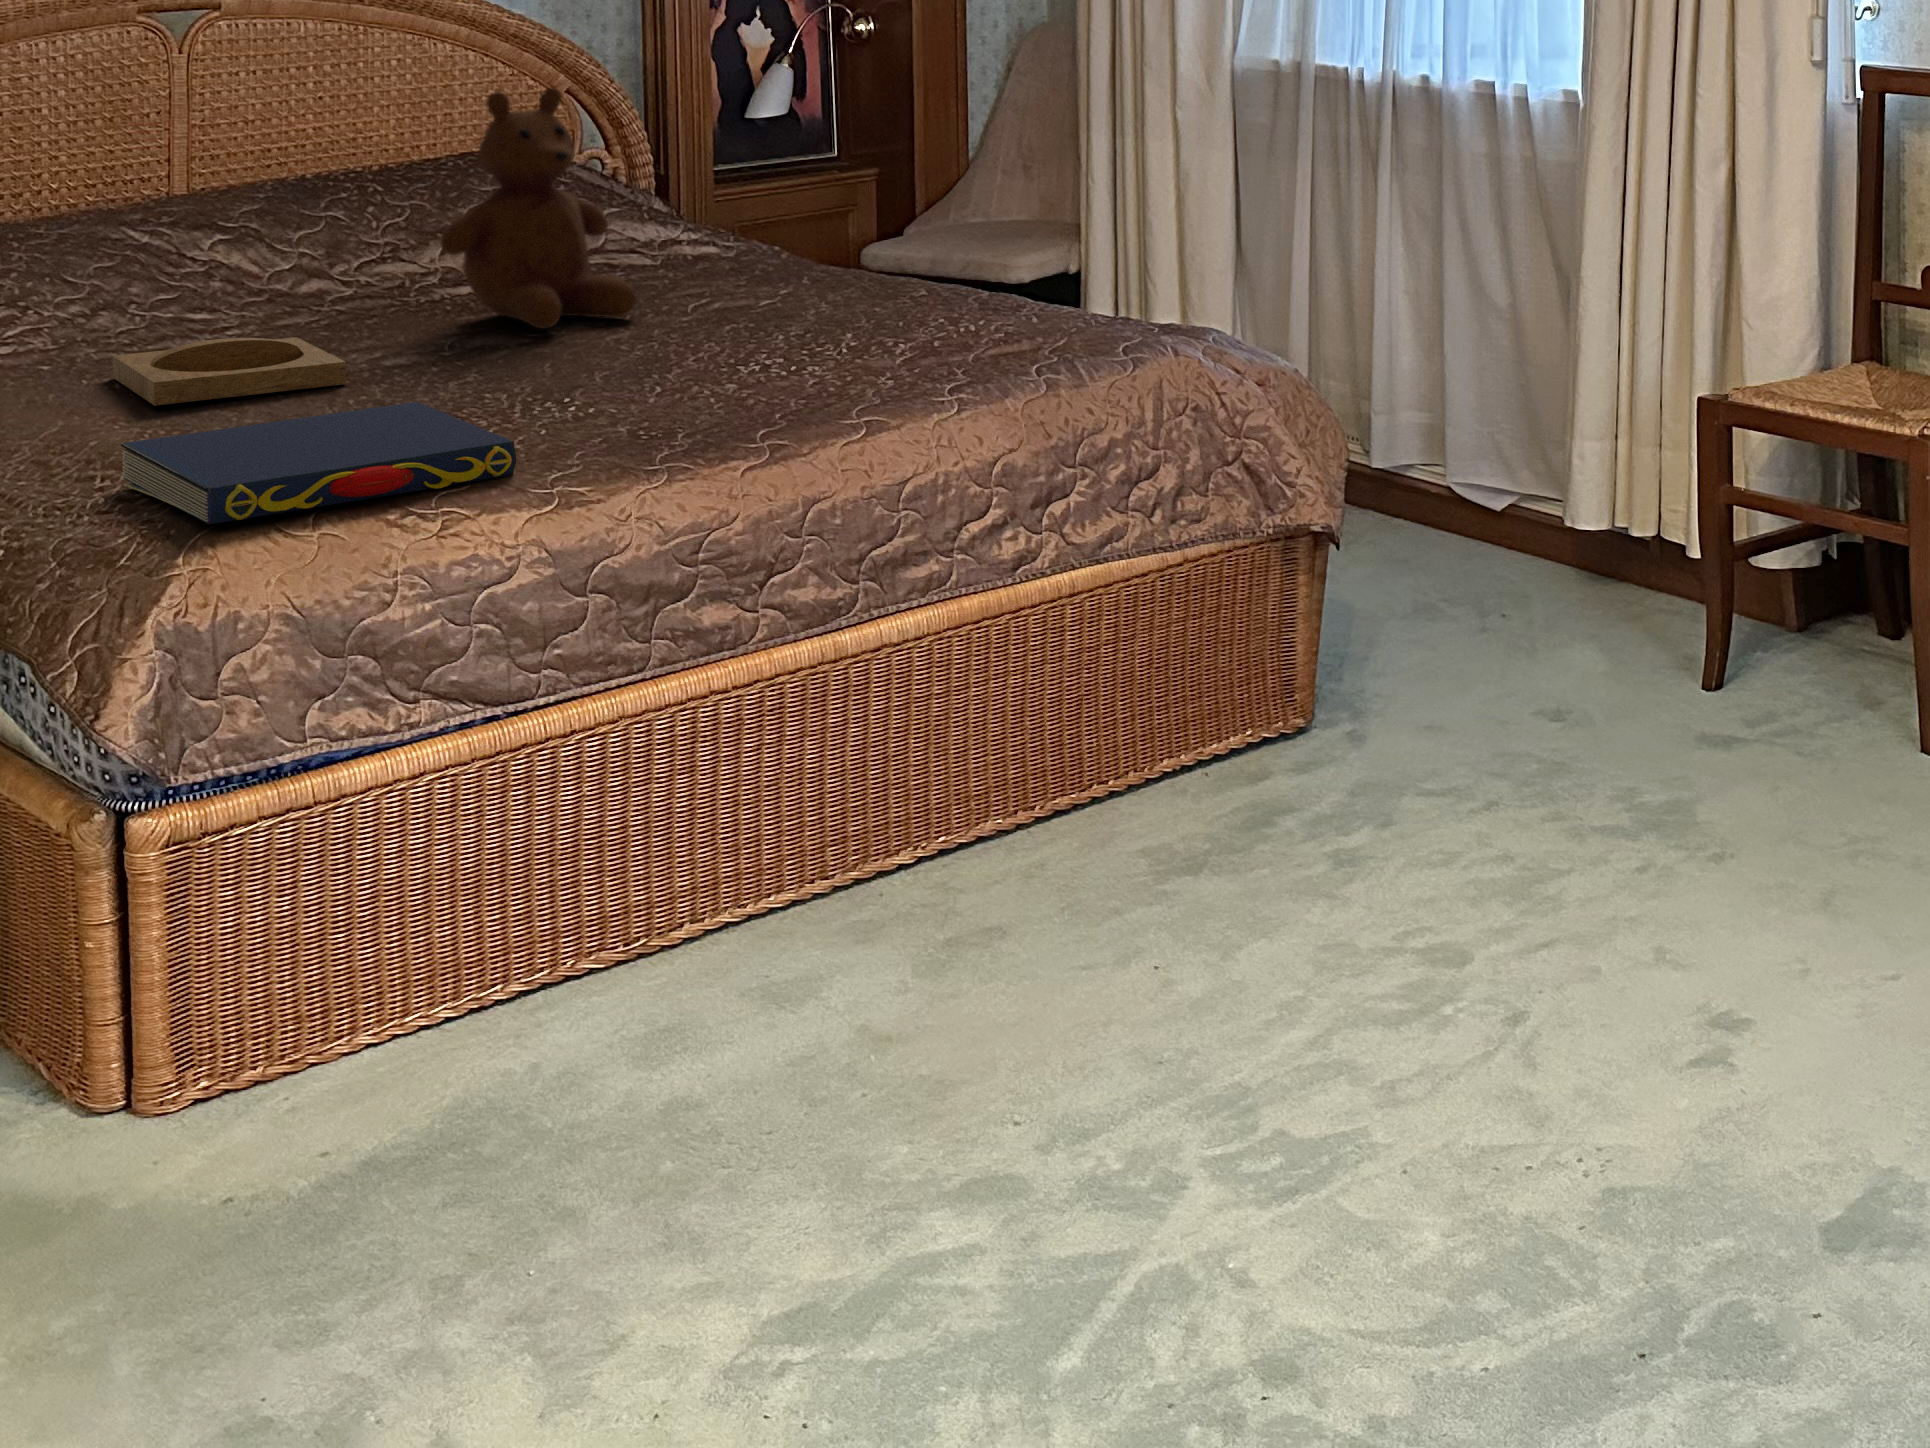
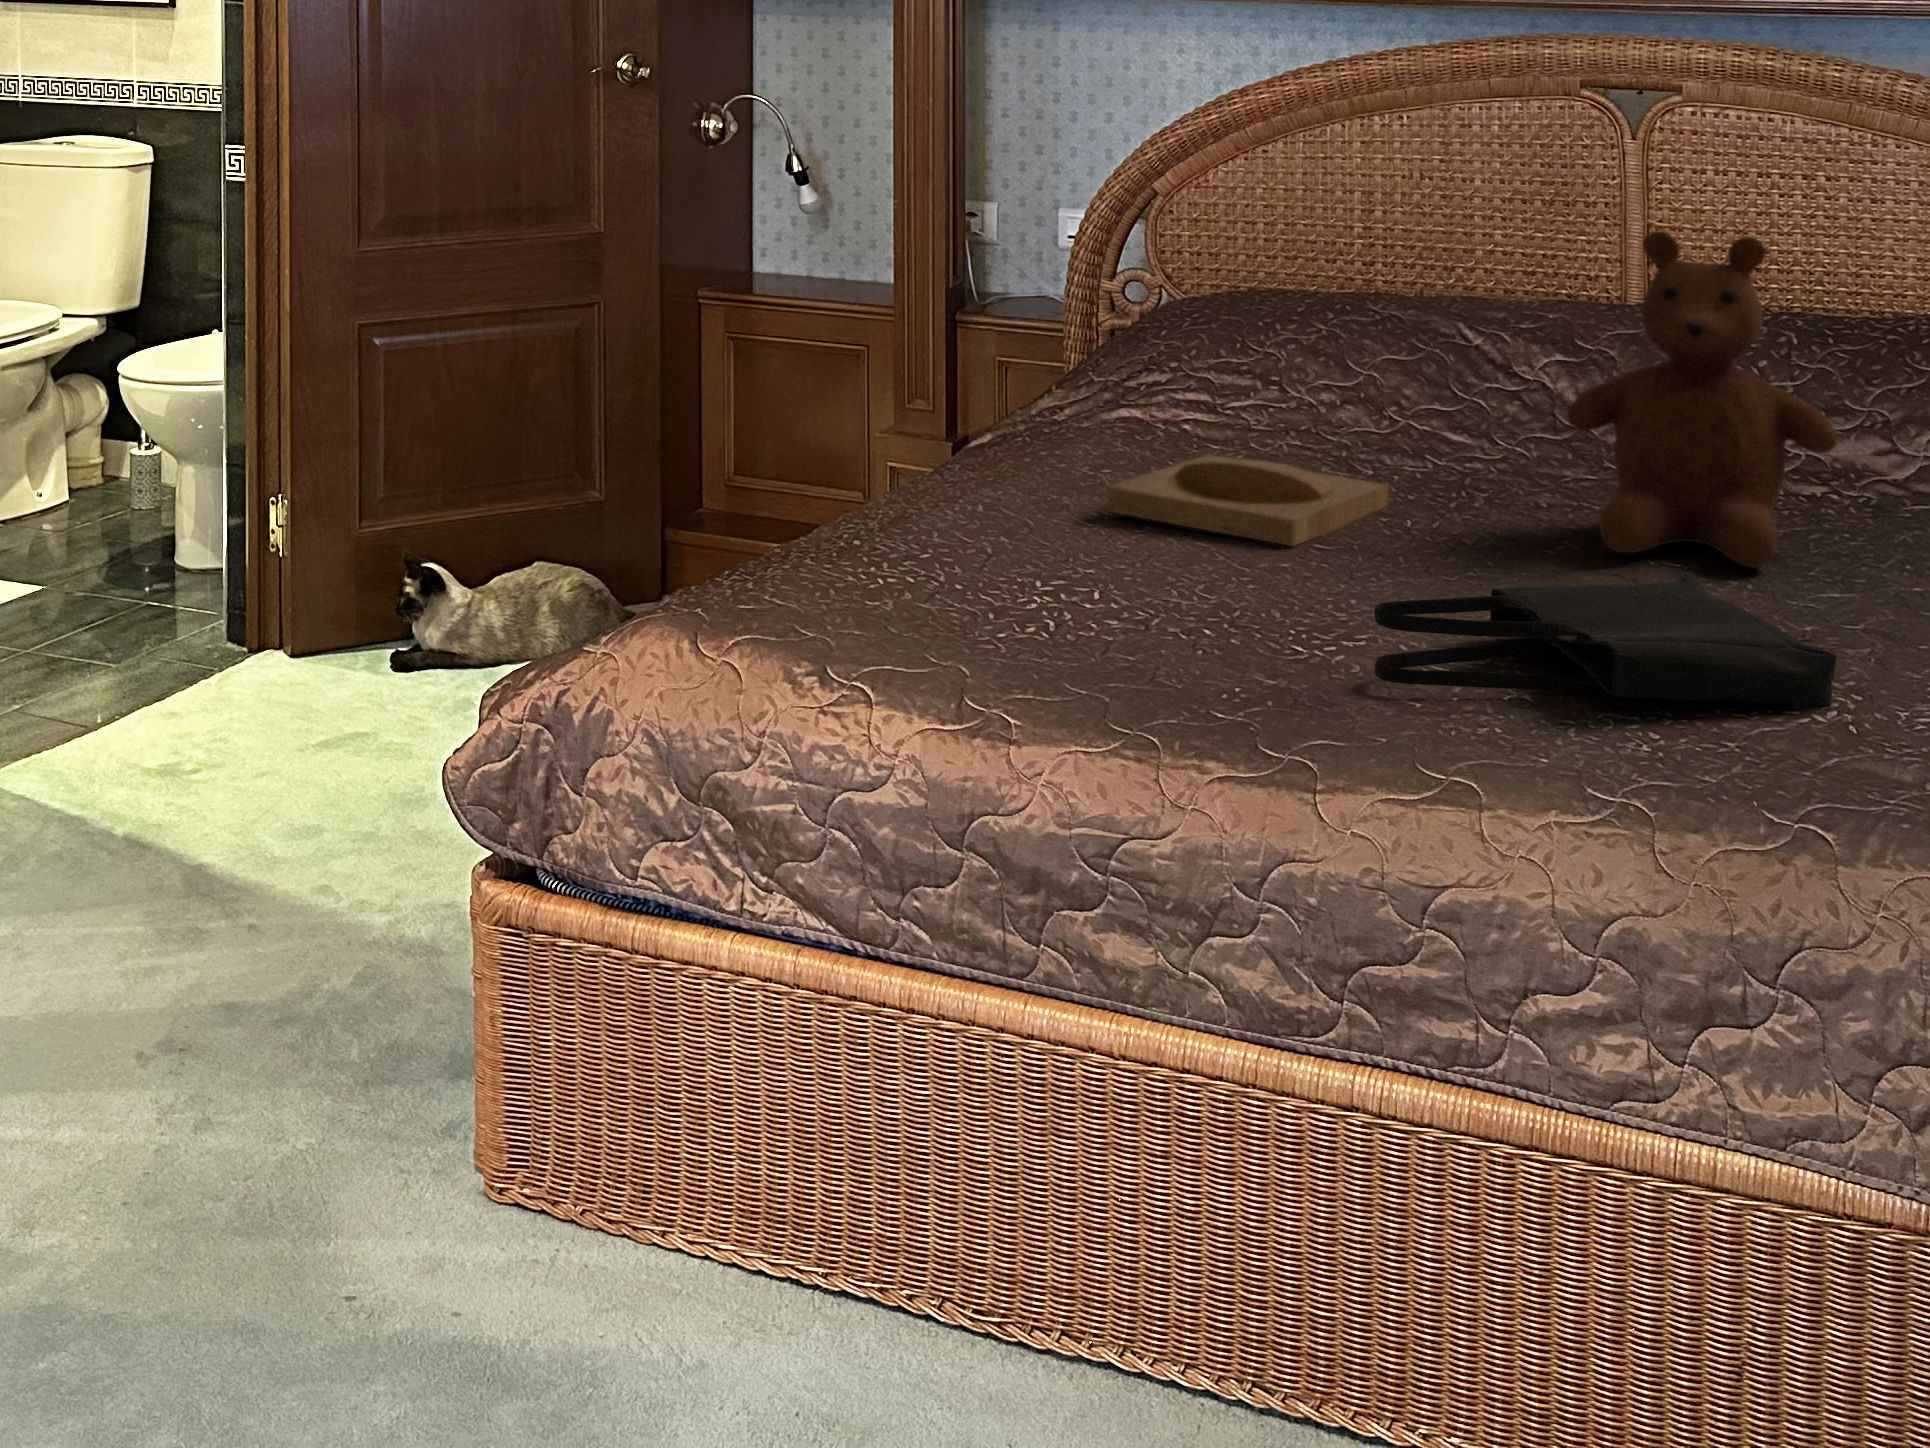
tote bag: none [635,308,875,403] -> present [1375,573,1836,707]
book: present [121,402,516,524] -> none [718,526,1146,683]

